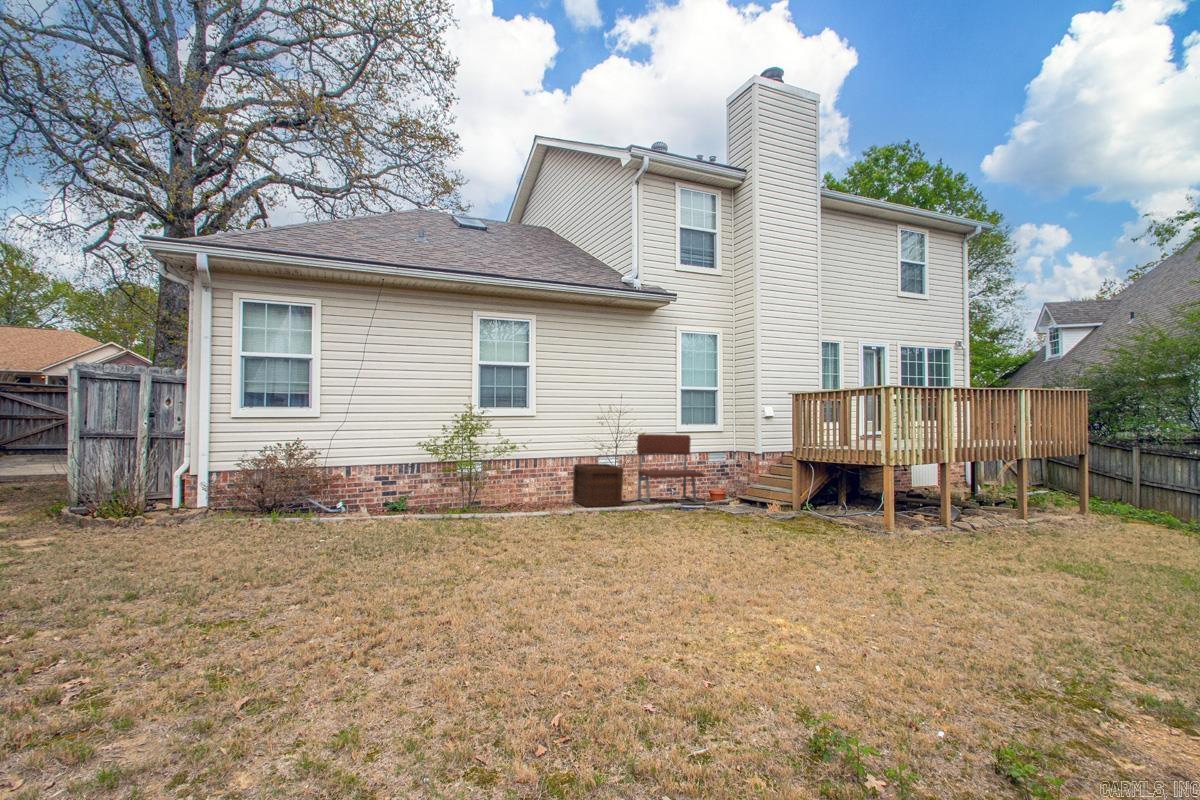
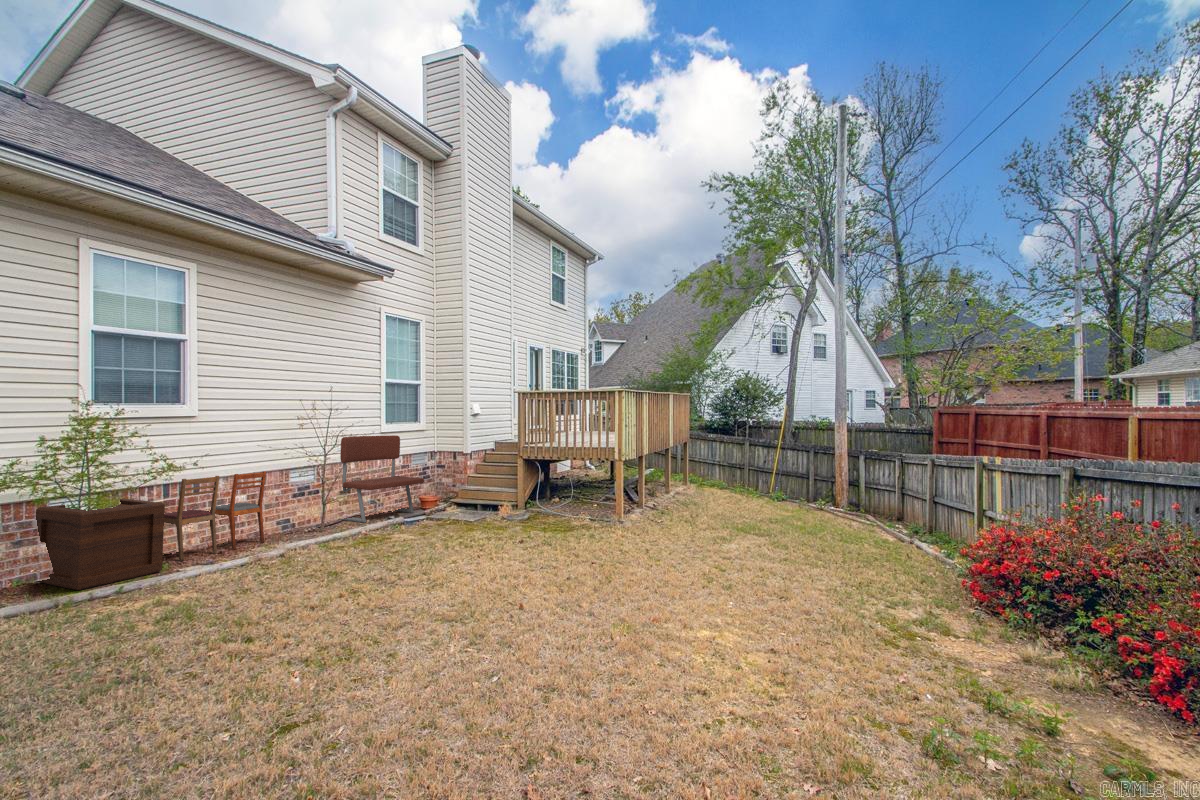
chair: none [508,456,571,509] -> present [164,471,266,561]
wooden crate: present [573,464,623,507] -> present [36,499,165,590]

